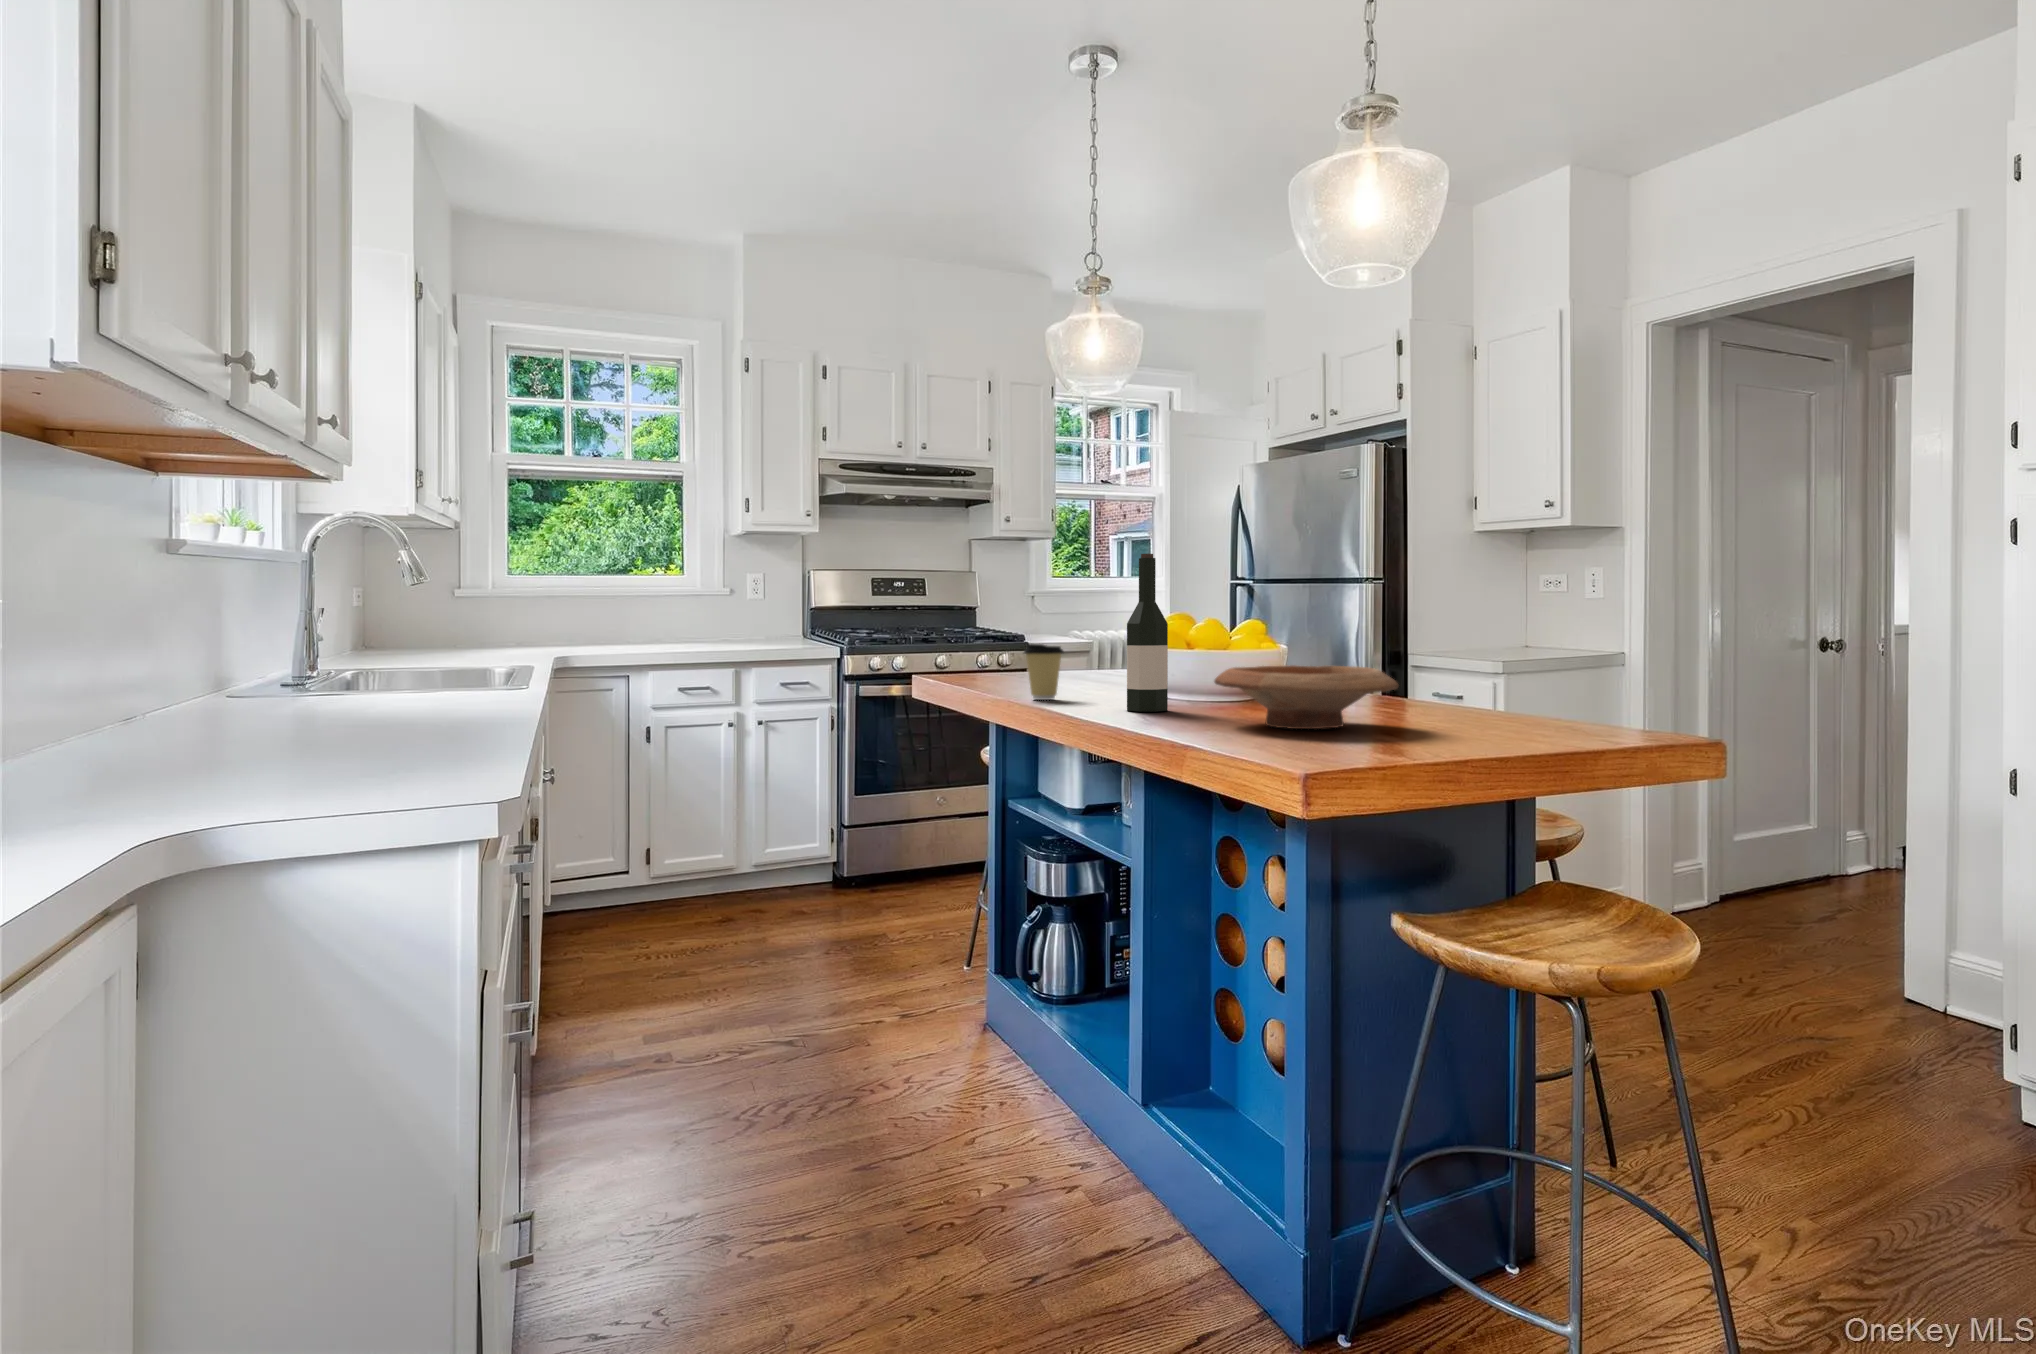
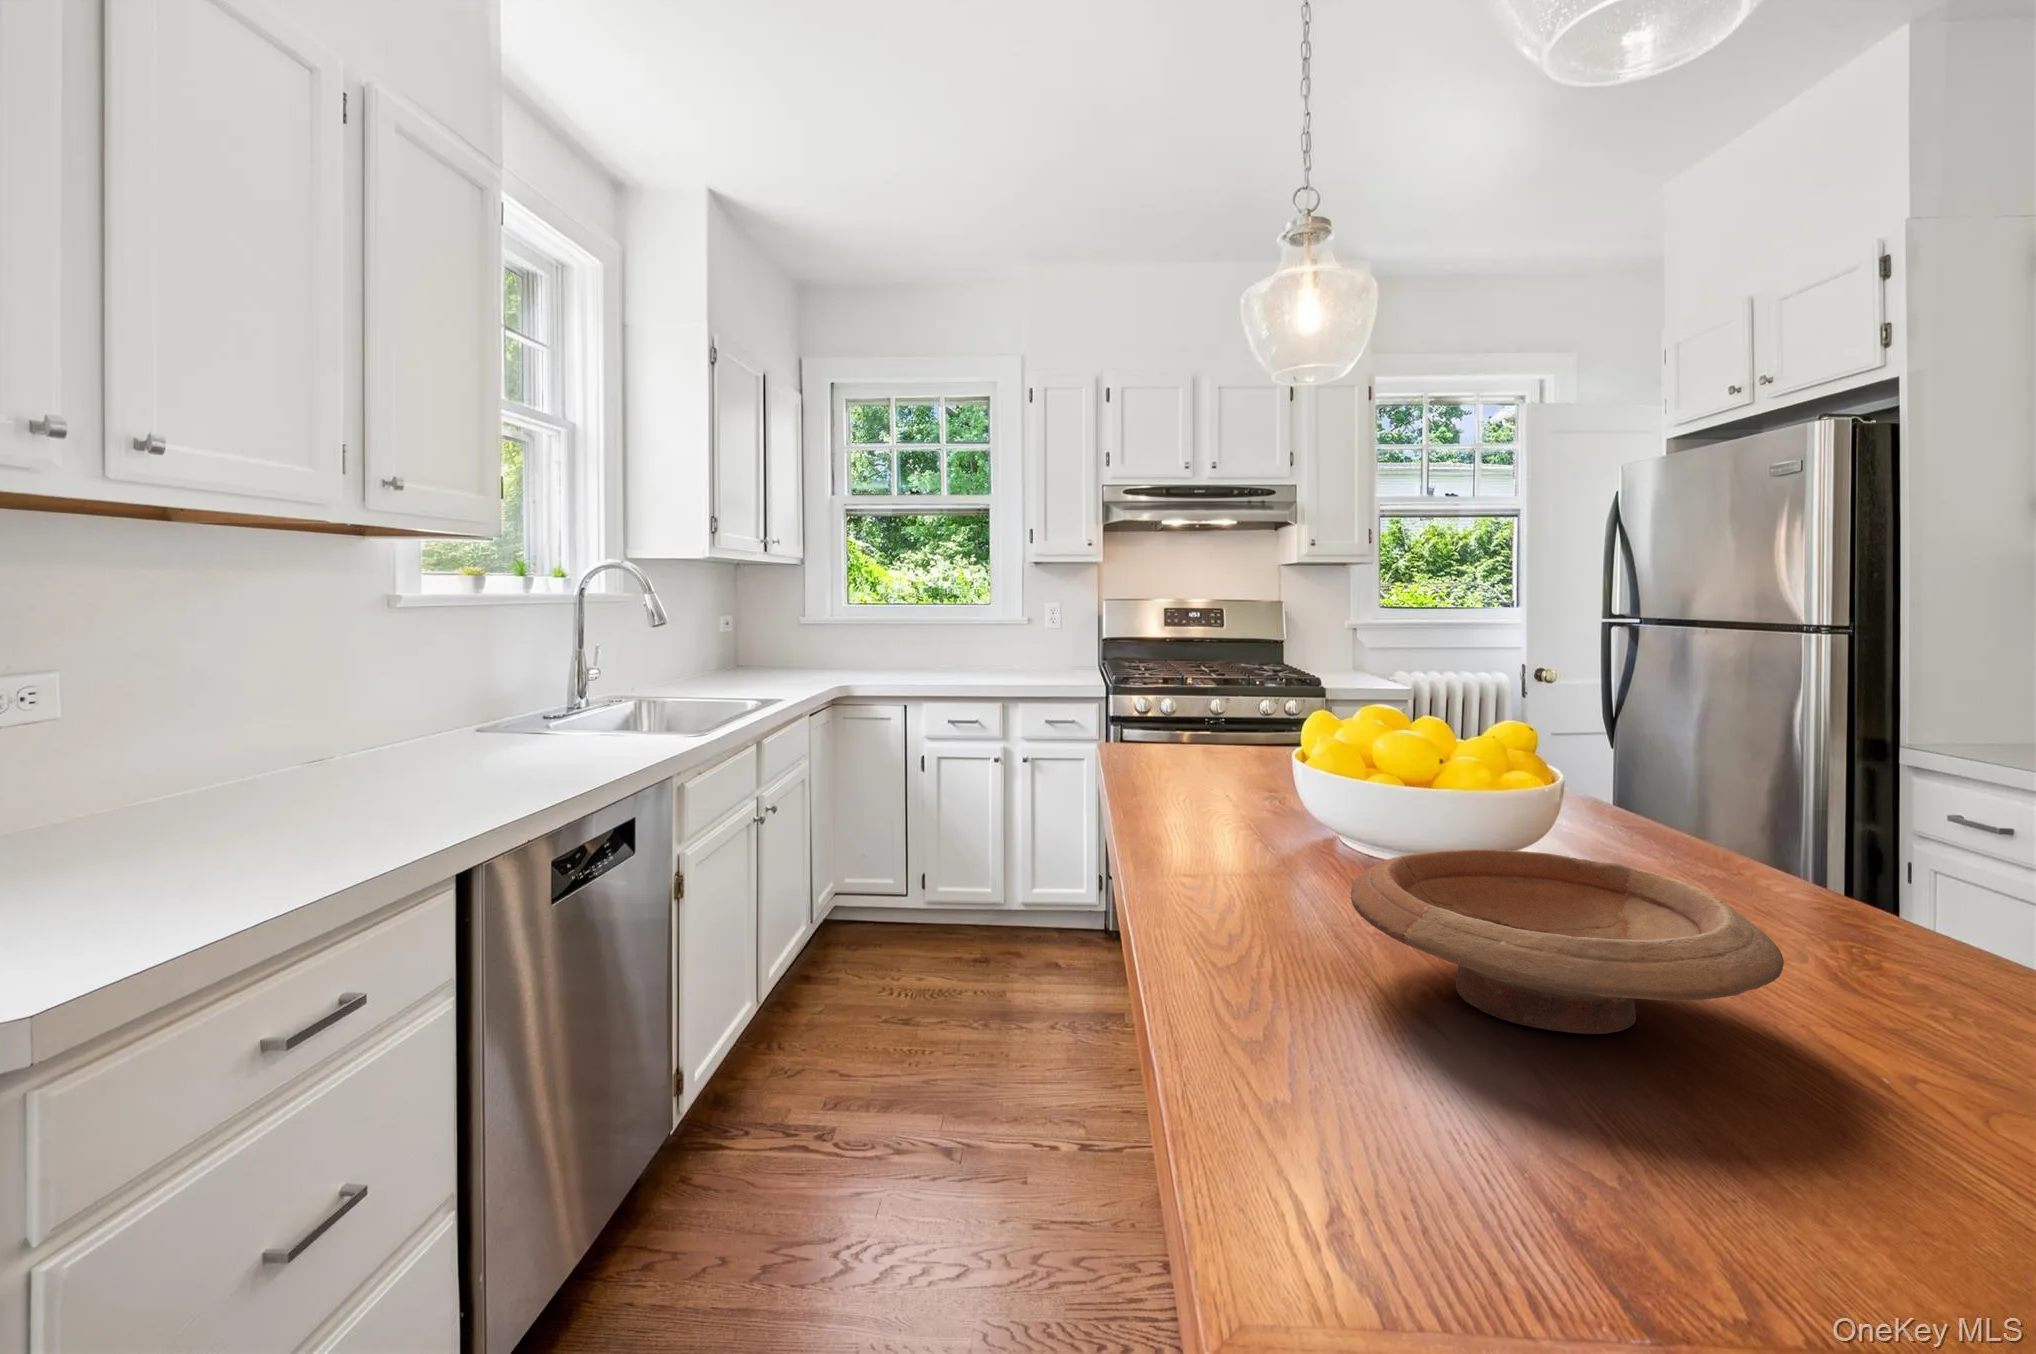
wine bottle: present [1127,554,1168,712] -> none [1266,625,1339,883]
coffee cup: present [1024,644,1063,700] -> none [1166,736,1225,818]

